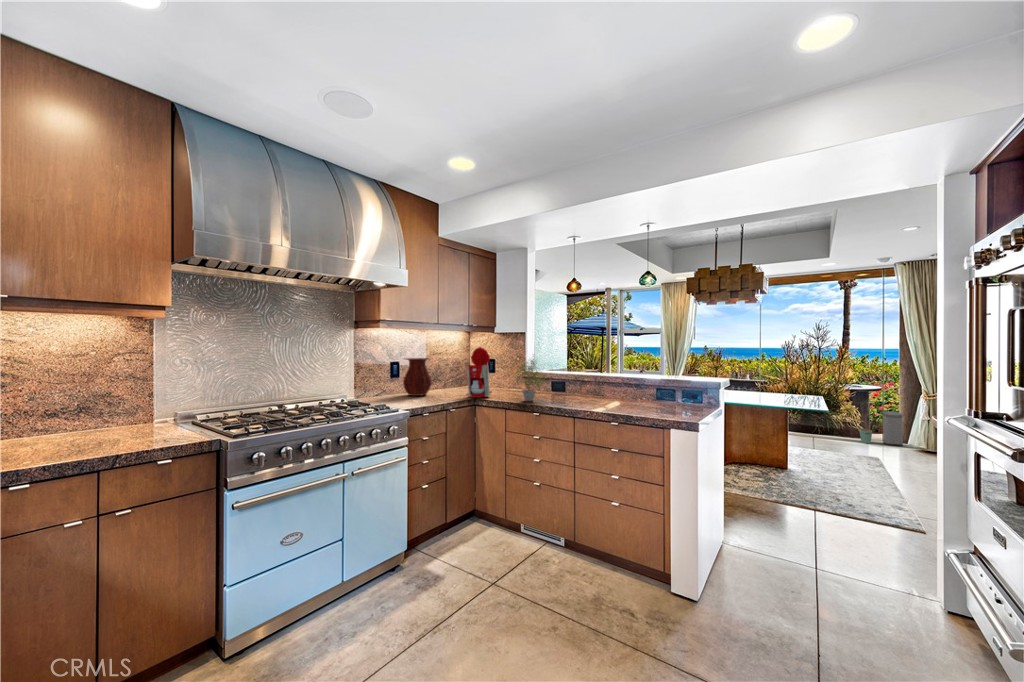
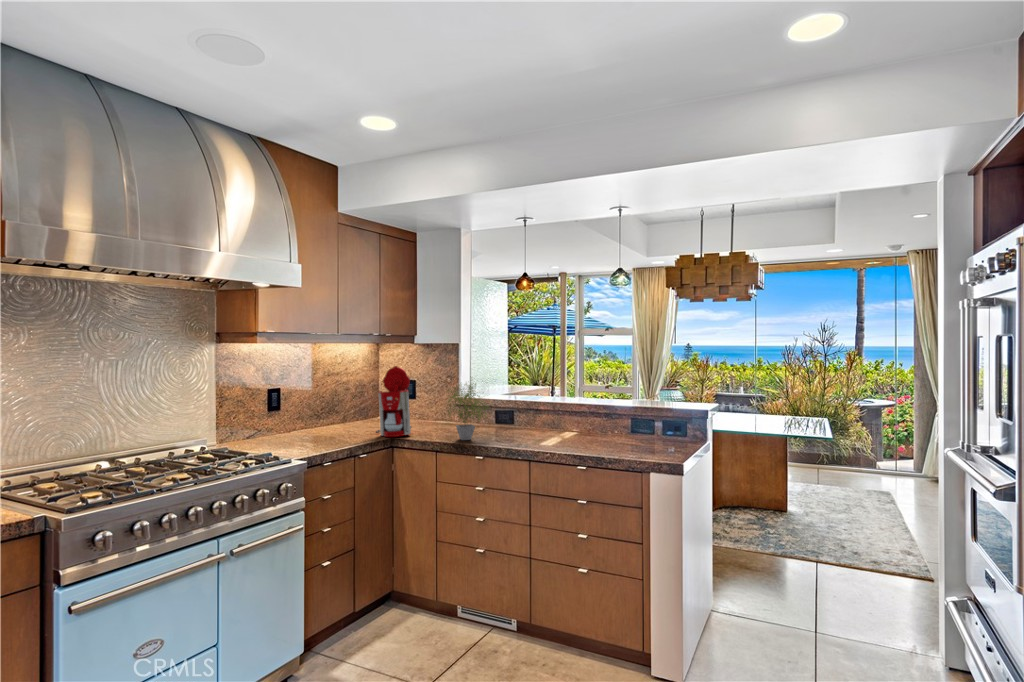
vase: present [403,358,432,396] -> none [285,382,327,437]
trash can: present [859,411,903,446] -> none [871,433,920,475]

